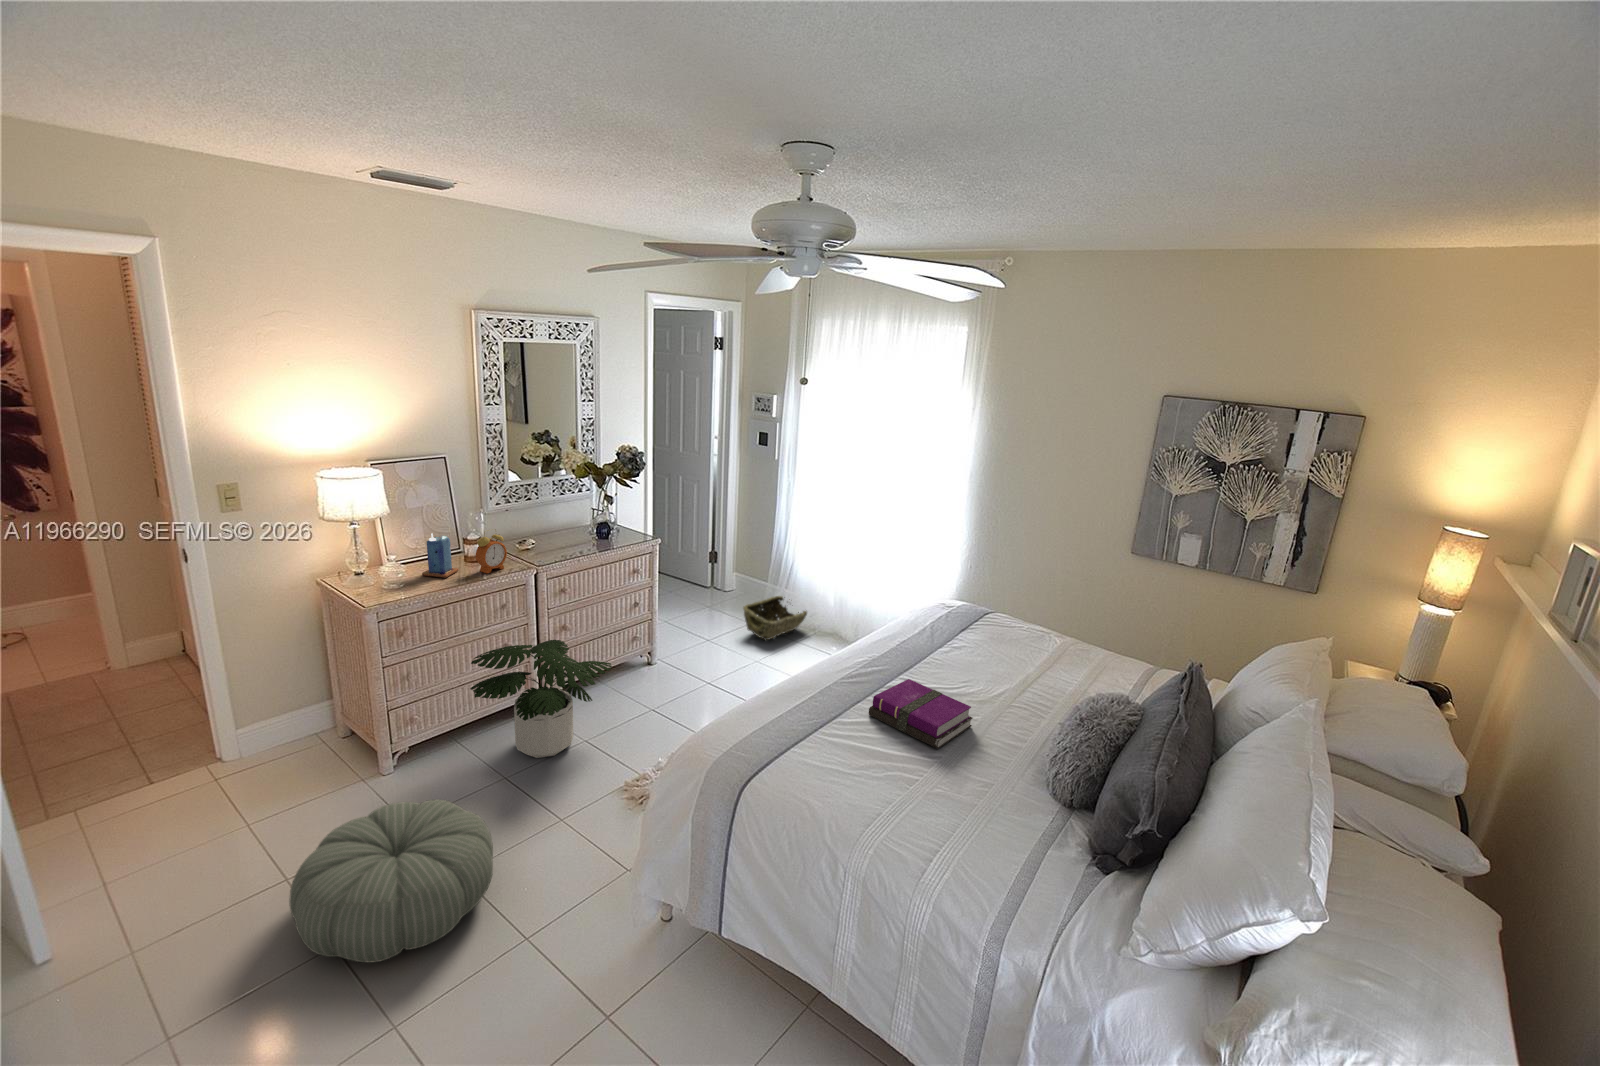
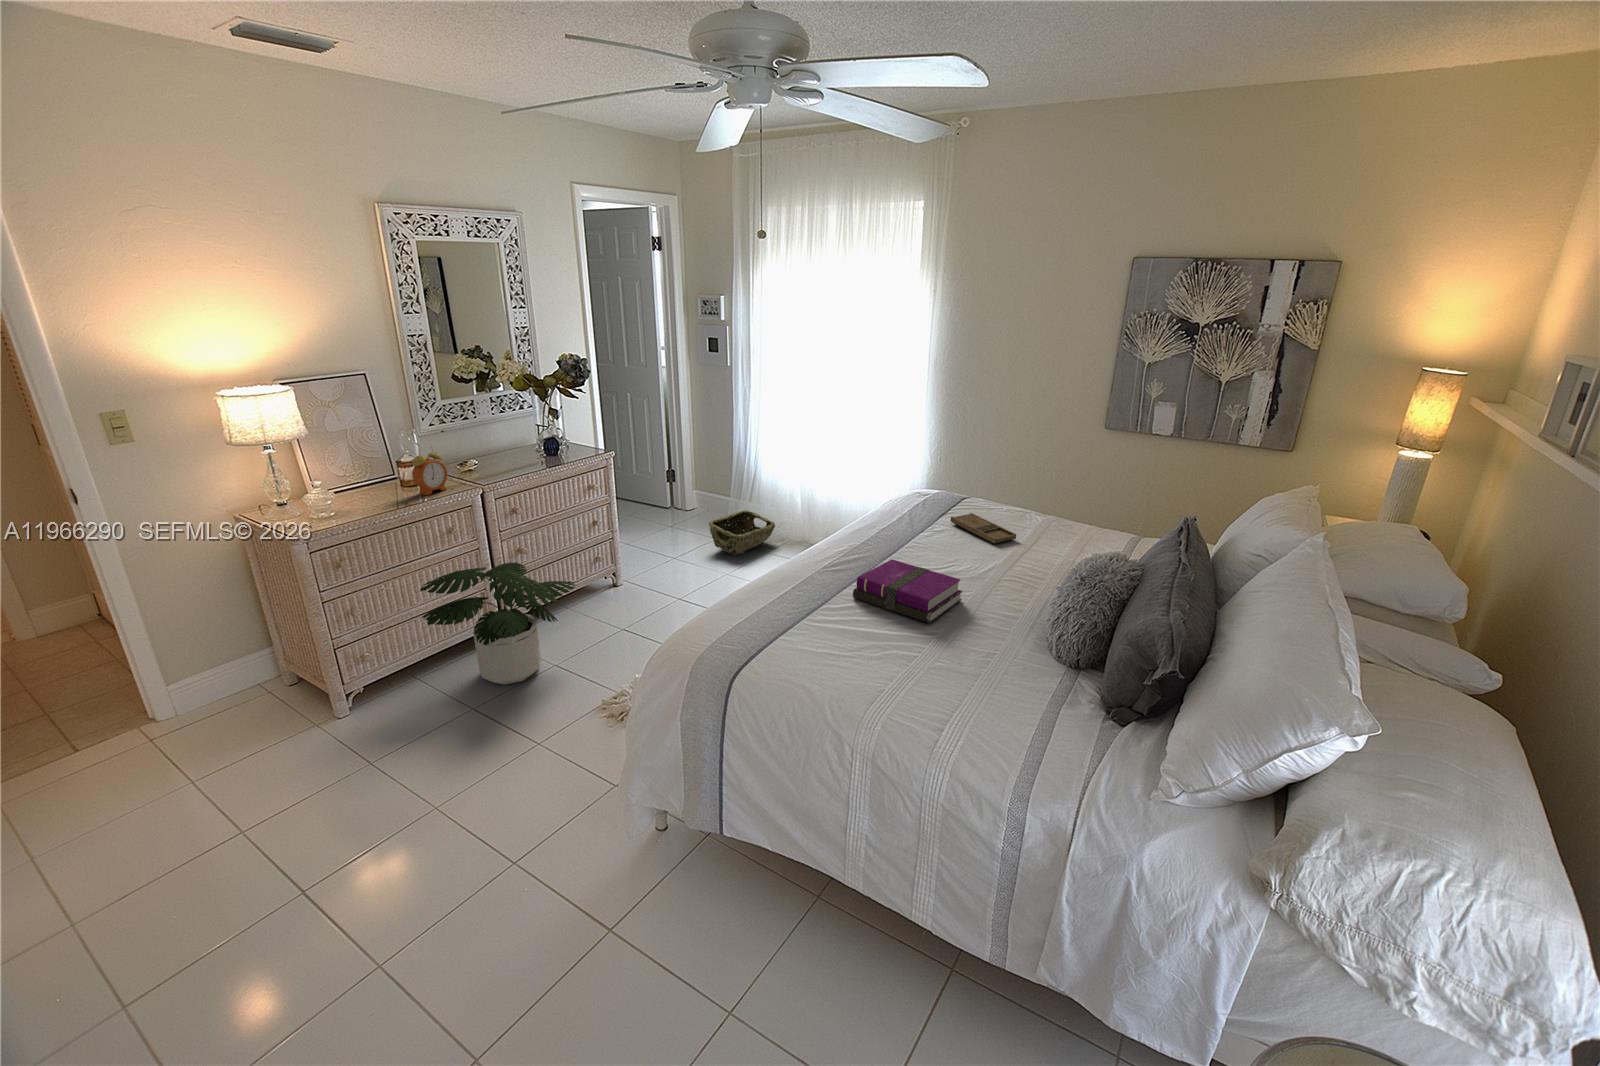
candle: present [422,534,459,578] -> none [354,454,395,502]
tray: none [972,631,1034,667] -> present [951,513,1016,544]
pouf: present [289,800,493,963] -> none [234,730,464,902]

